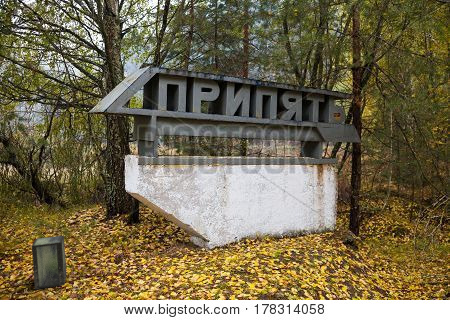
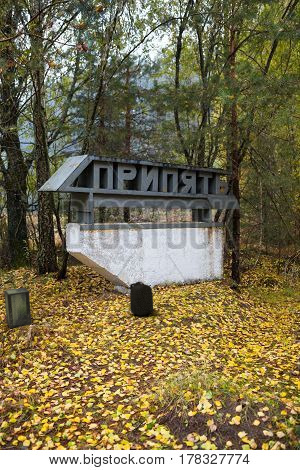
backpack: none [189,238,221,287] -> present [130,282,153,316]

